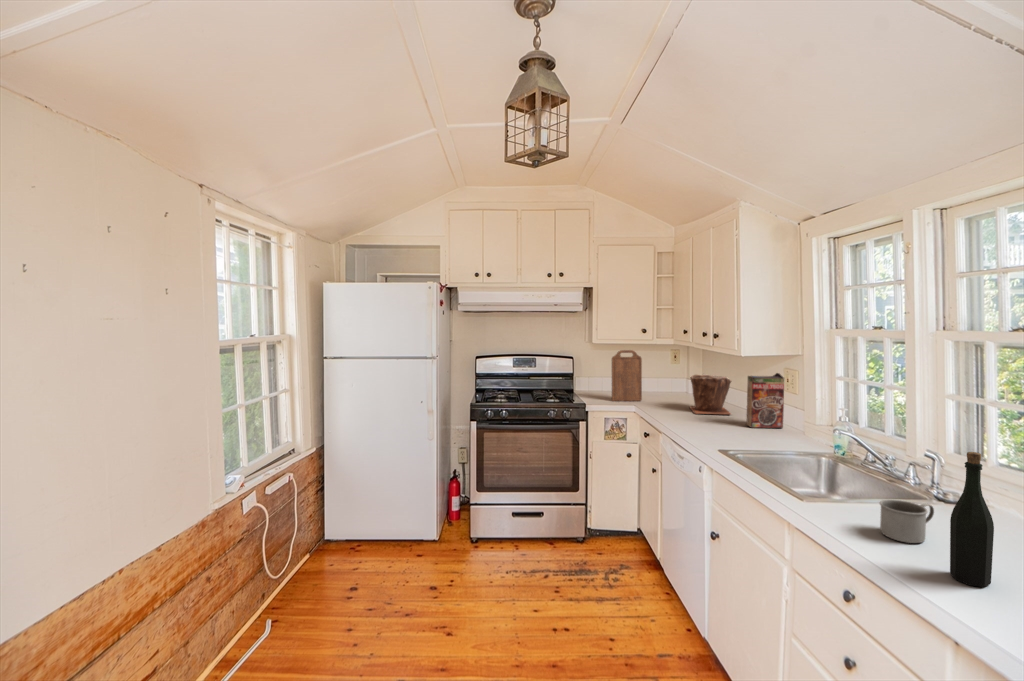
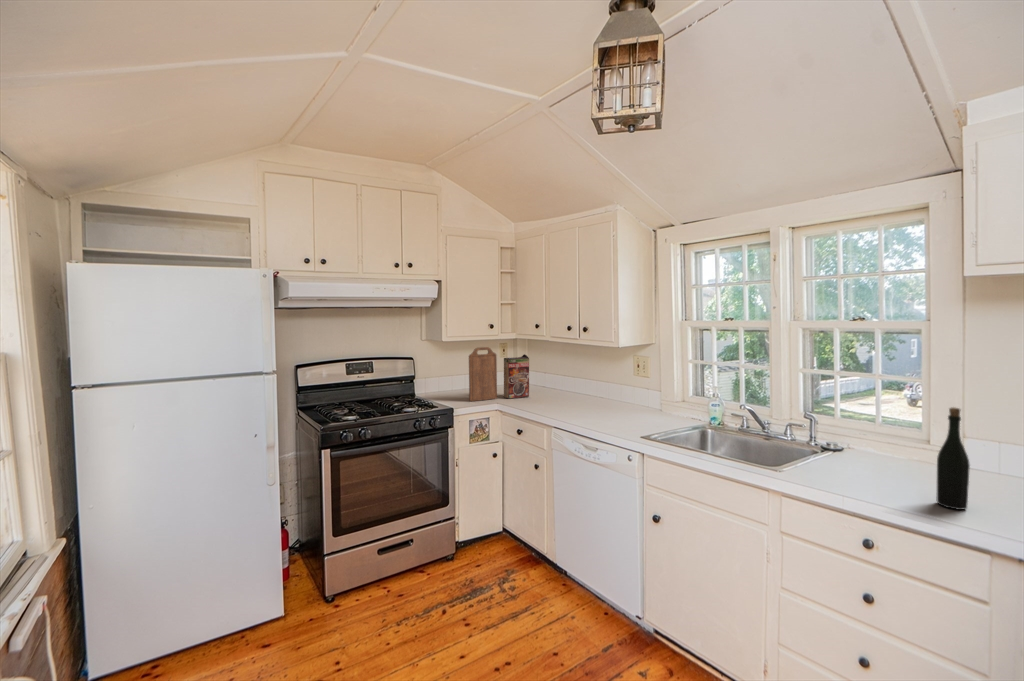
cereal box: present [746,373,784,428] -> present [503,354,529,399]
plant pot: present [690,374,731,414] -> none [547,367,591,405]
mug: present [880,499,934,543] -> none [849,454,887,487]

